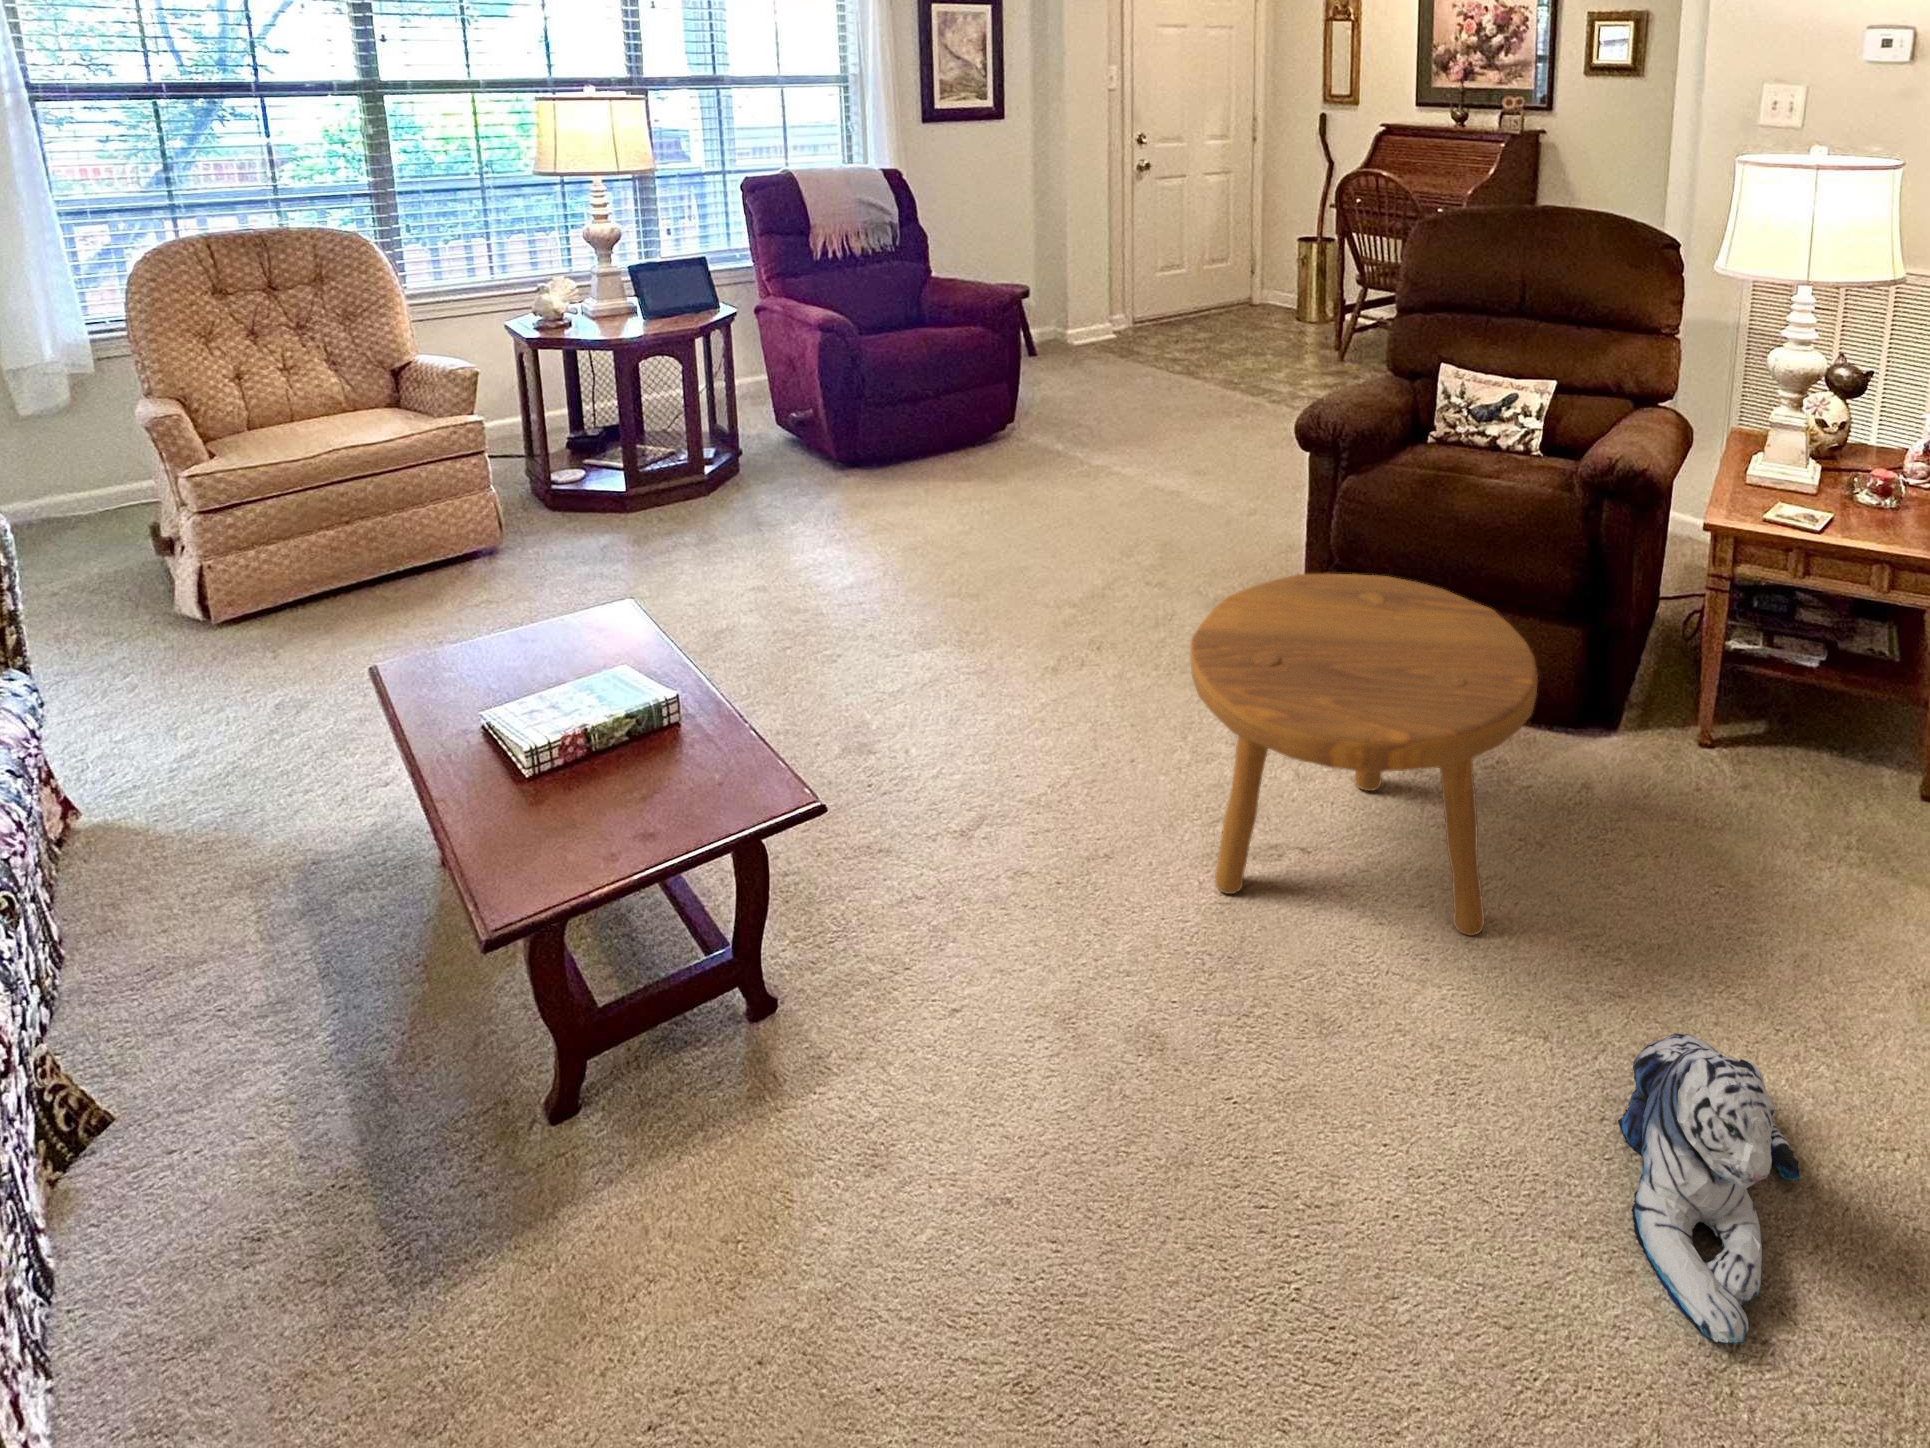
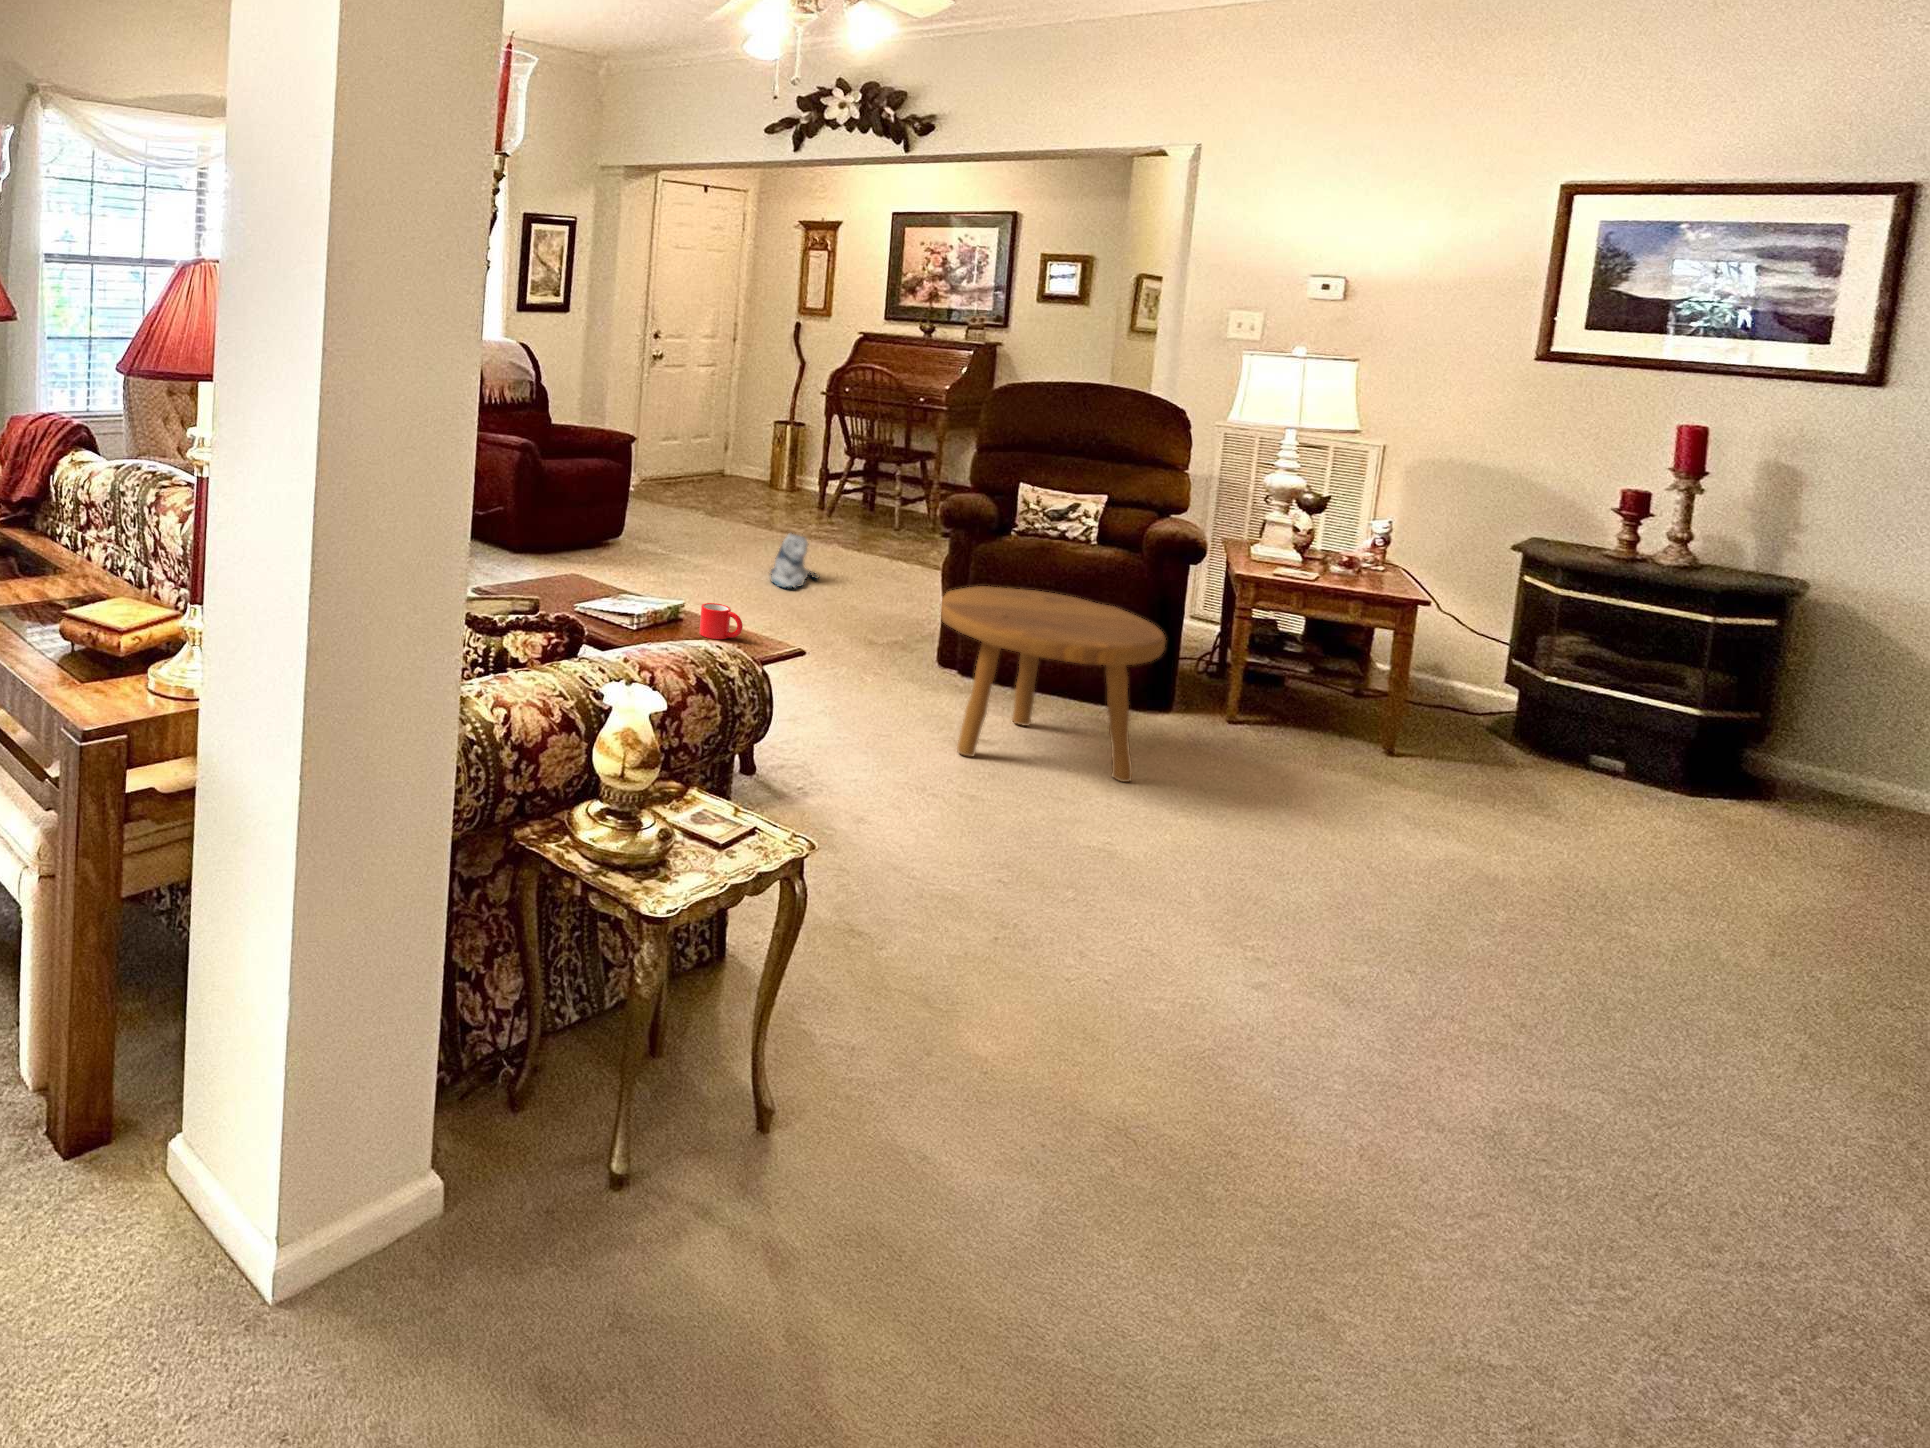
mug: none [645,713,711,792] -> present [699,603,743,639]
plush toy: present [1618,1033,1801,1343] -> present [771,534,820,588]

